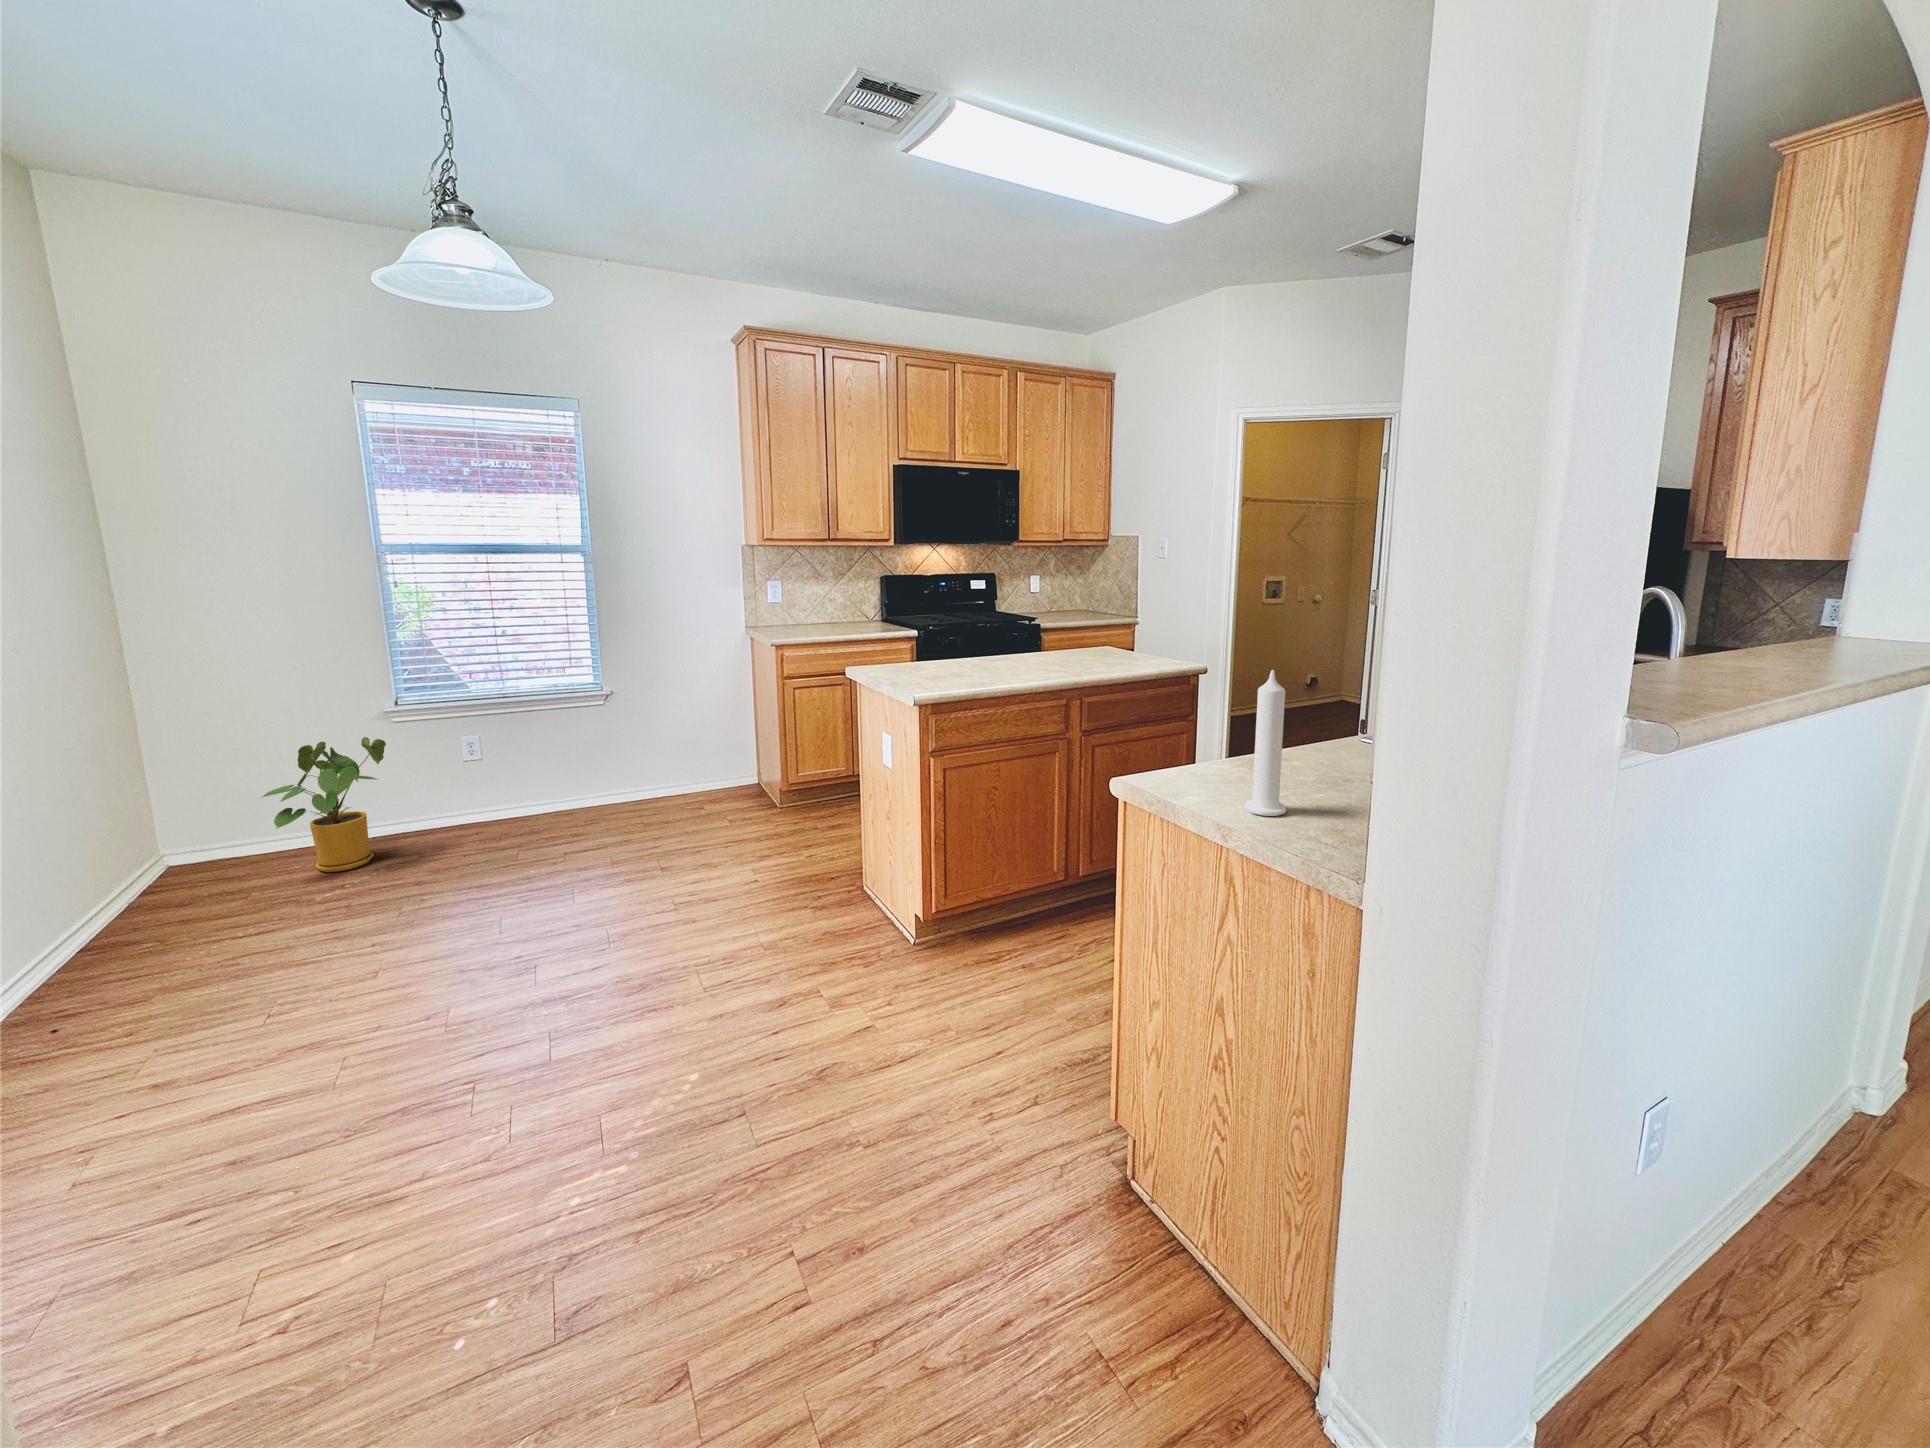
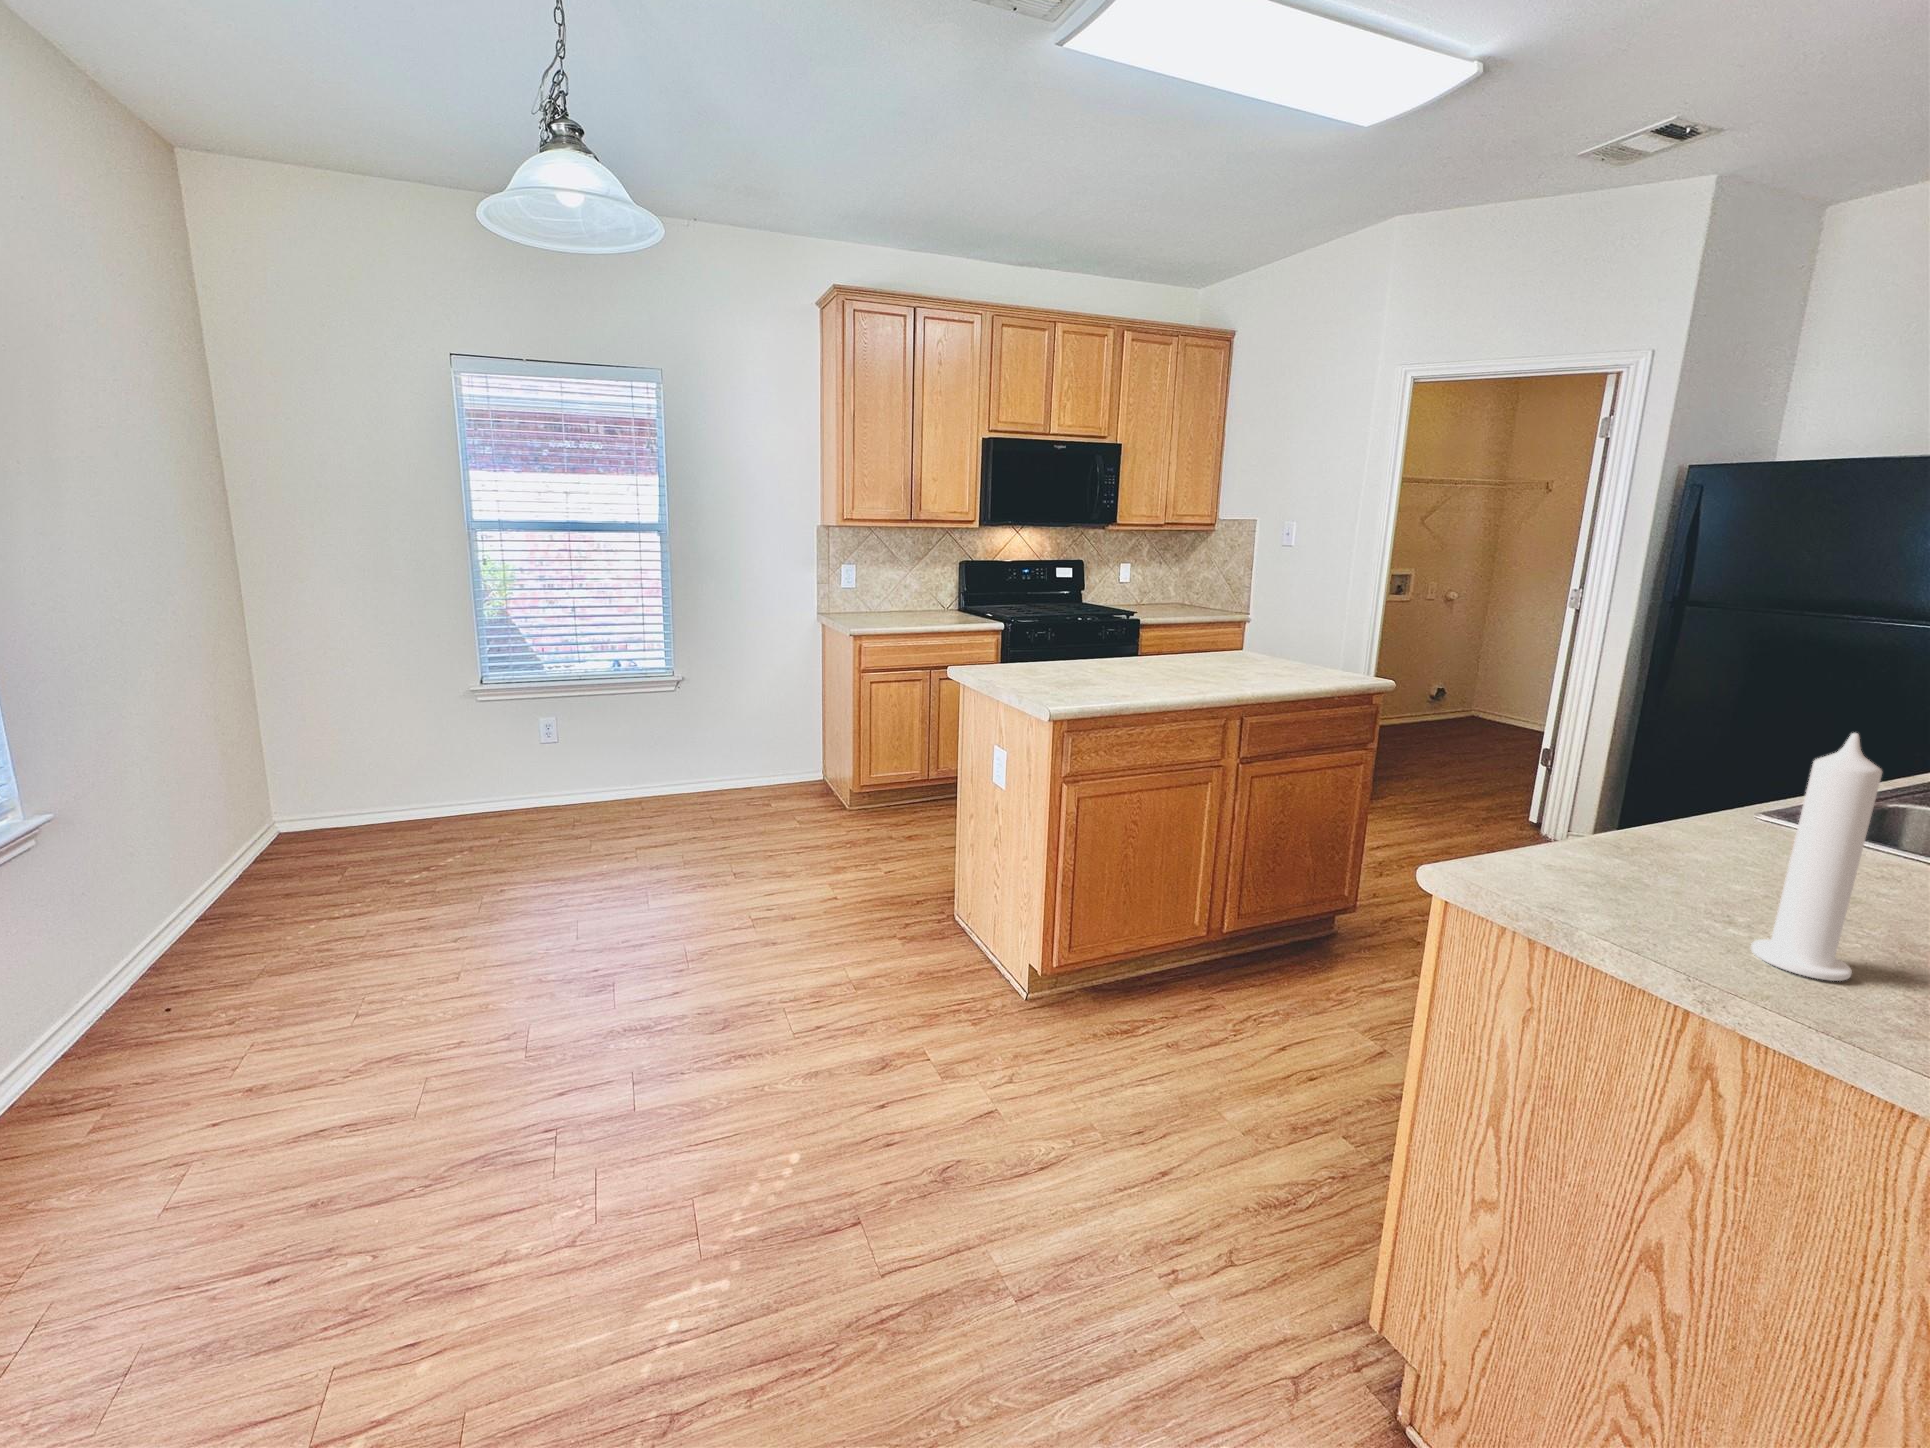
house plant: present [262,737,386,872] -> none [358,714,472,849]

